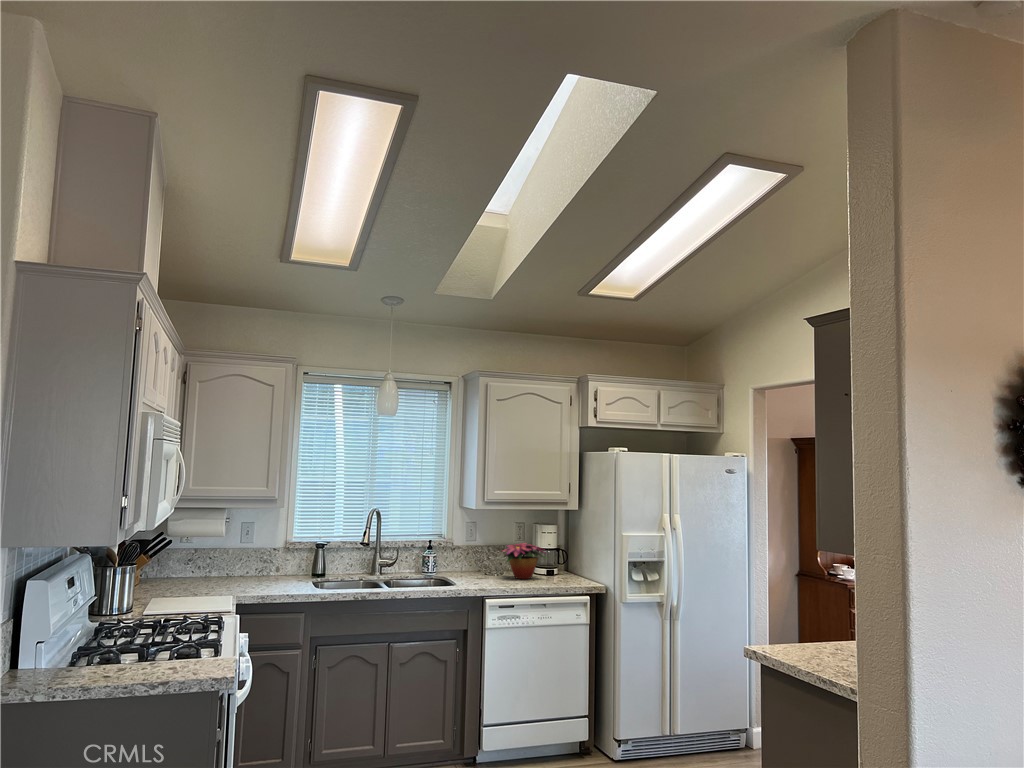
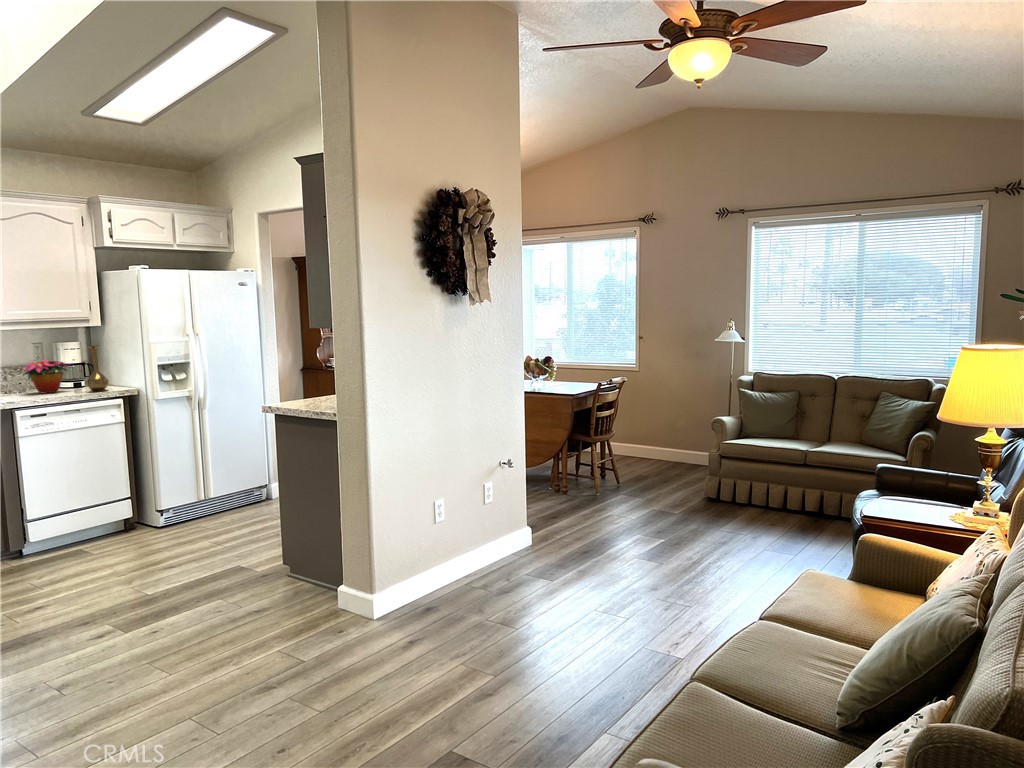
vase: none [557,533,578,585] -> present [87,345,109,392]

